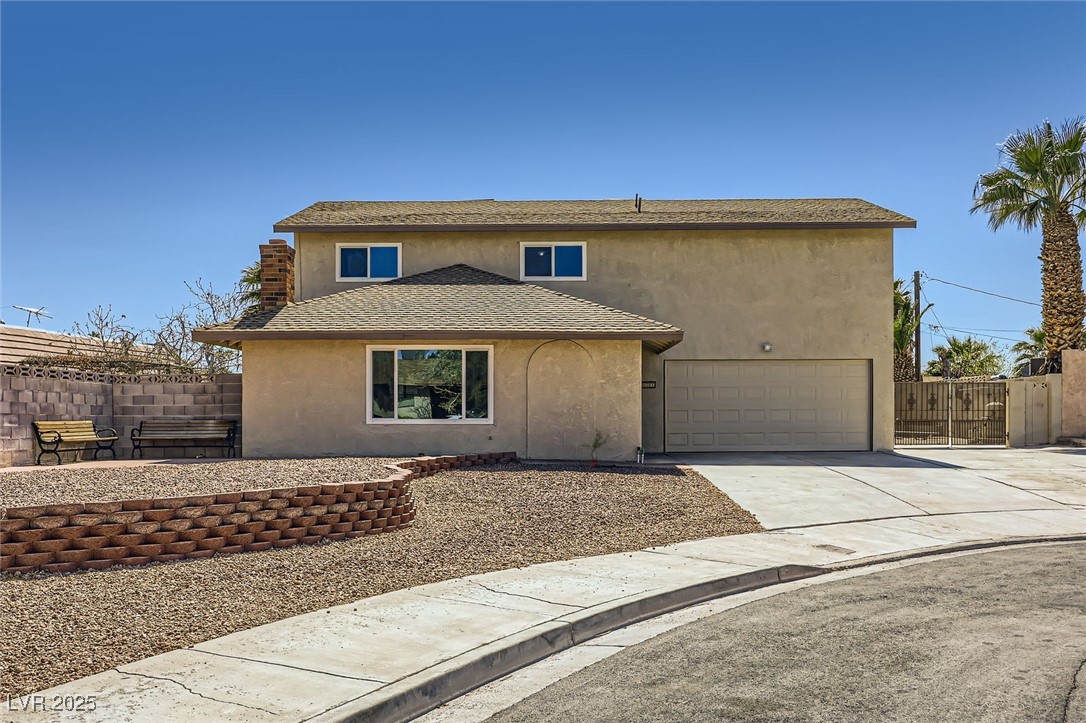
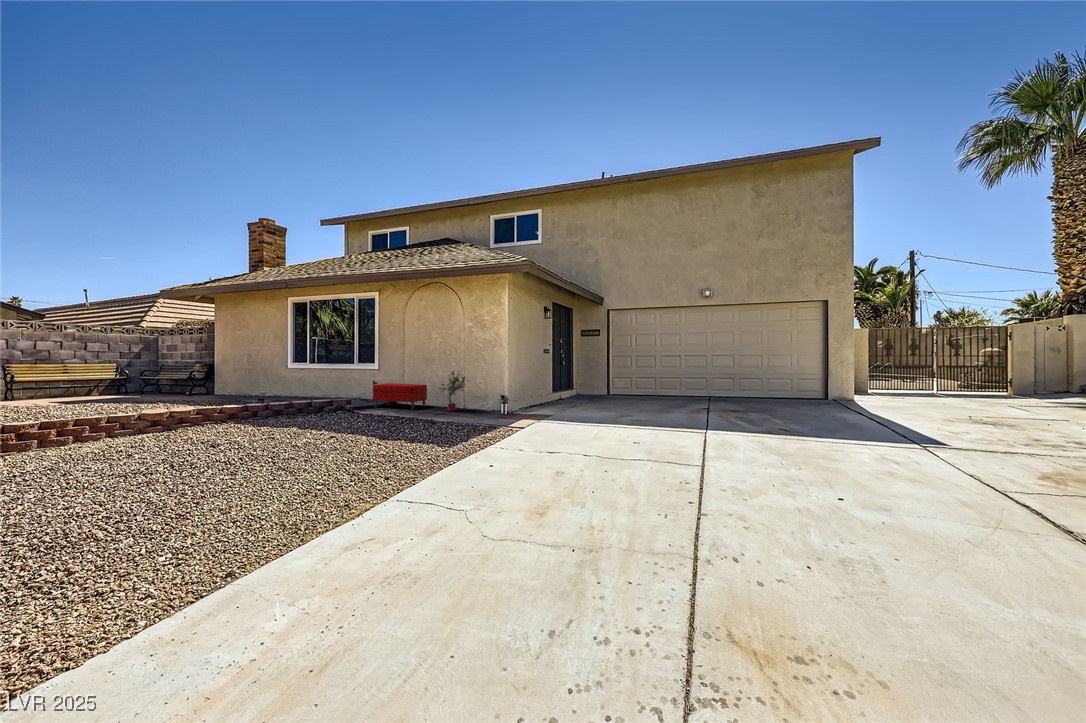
bench: none [506,442,556,467] -> present [373,383,427,410]

